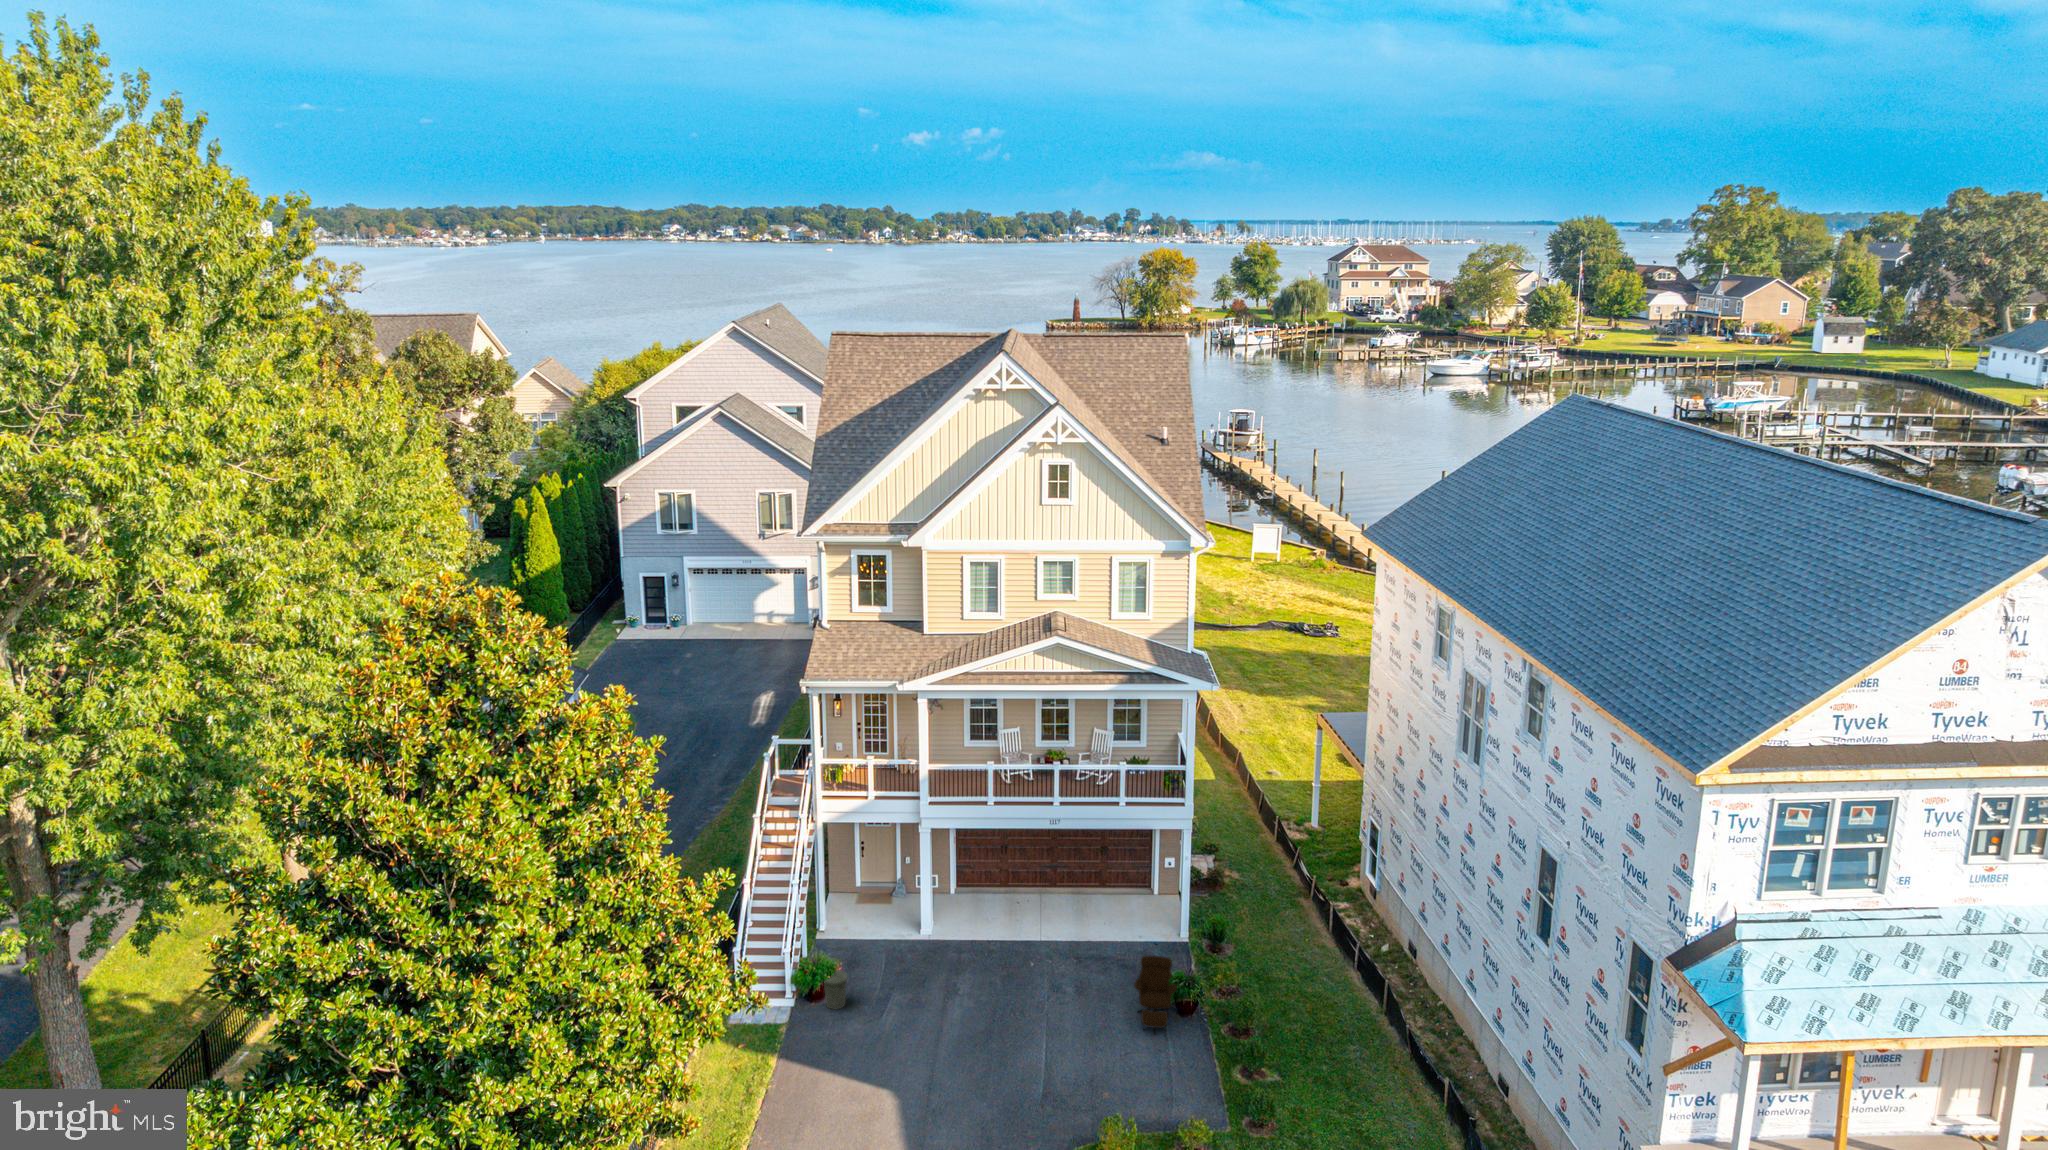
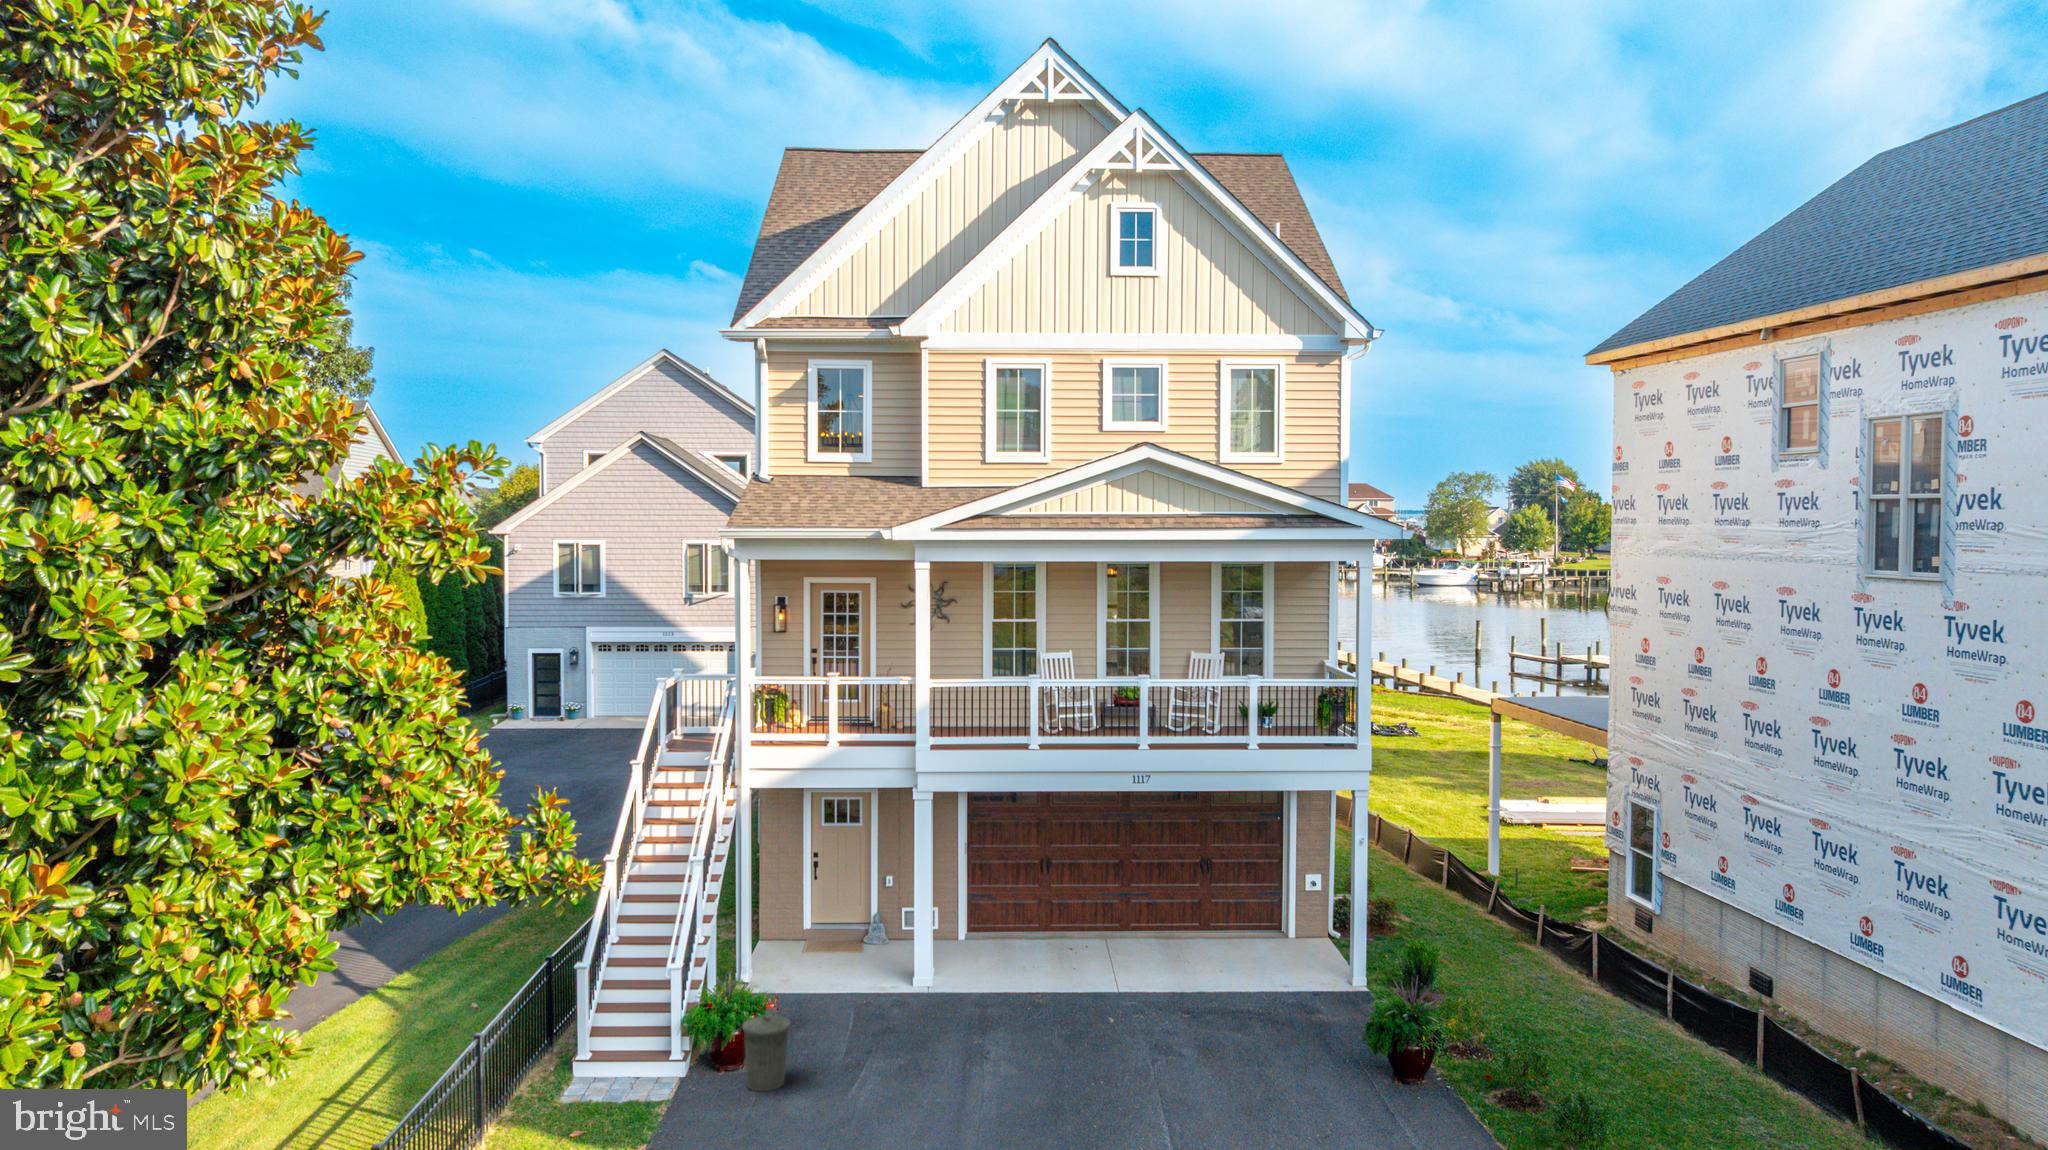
lounge chair: present [1134,956,1177,1029] -> none [1340,967,1426,1112]

